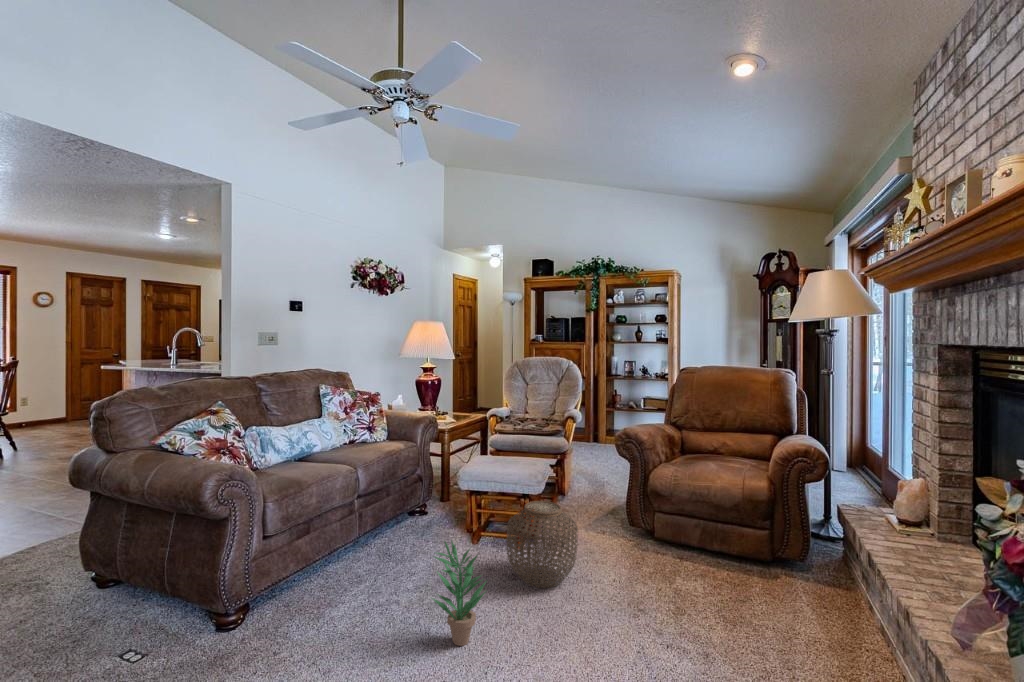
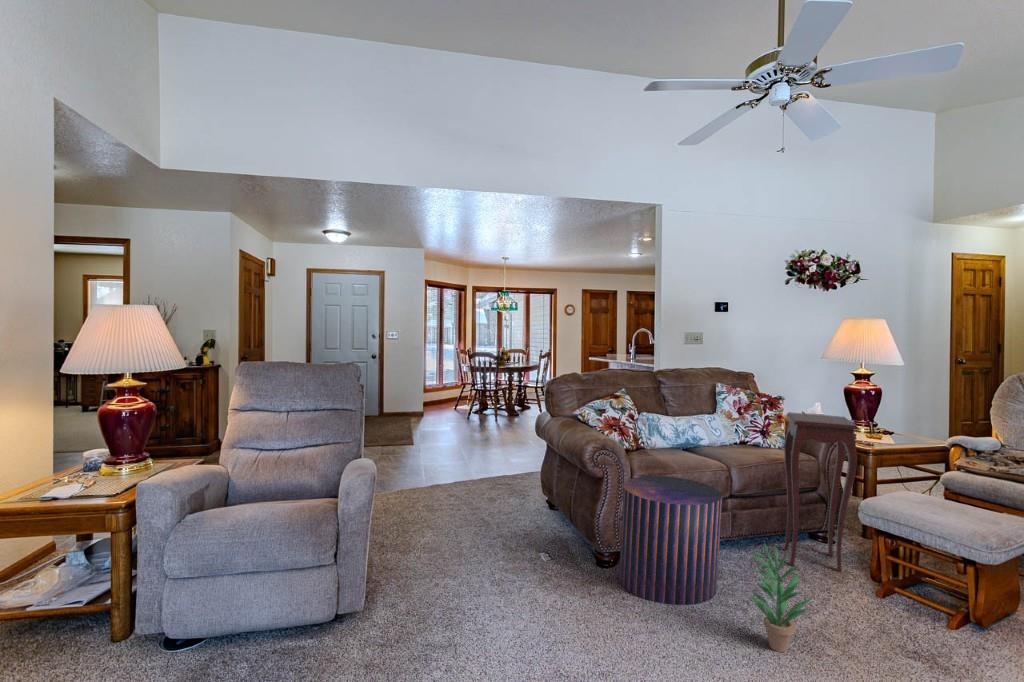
side table: none [401,405,469,552] -> present [784,412,859,572]
pouf: none [259,493,377,649] -> present [619,476,722,605]
woven basket: present [507,501,578,588] -> none [873,541,977,649]

